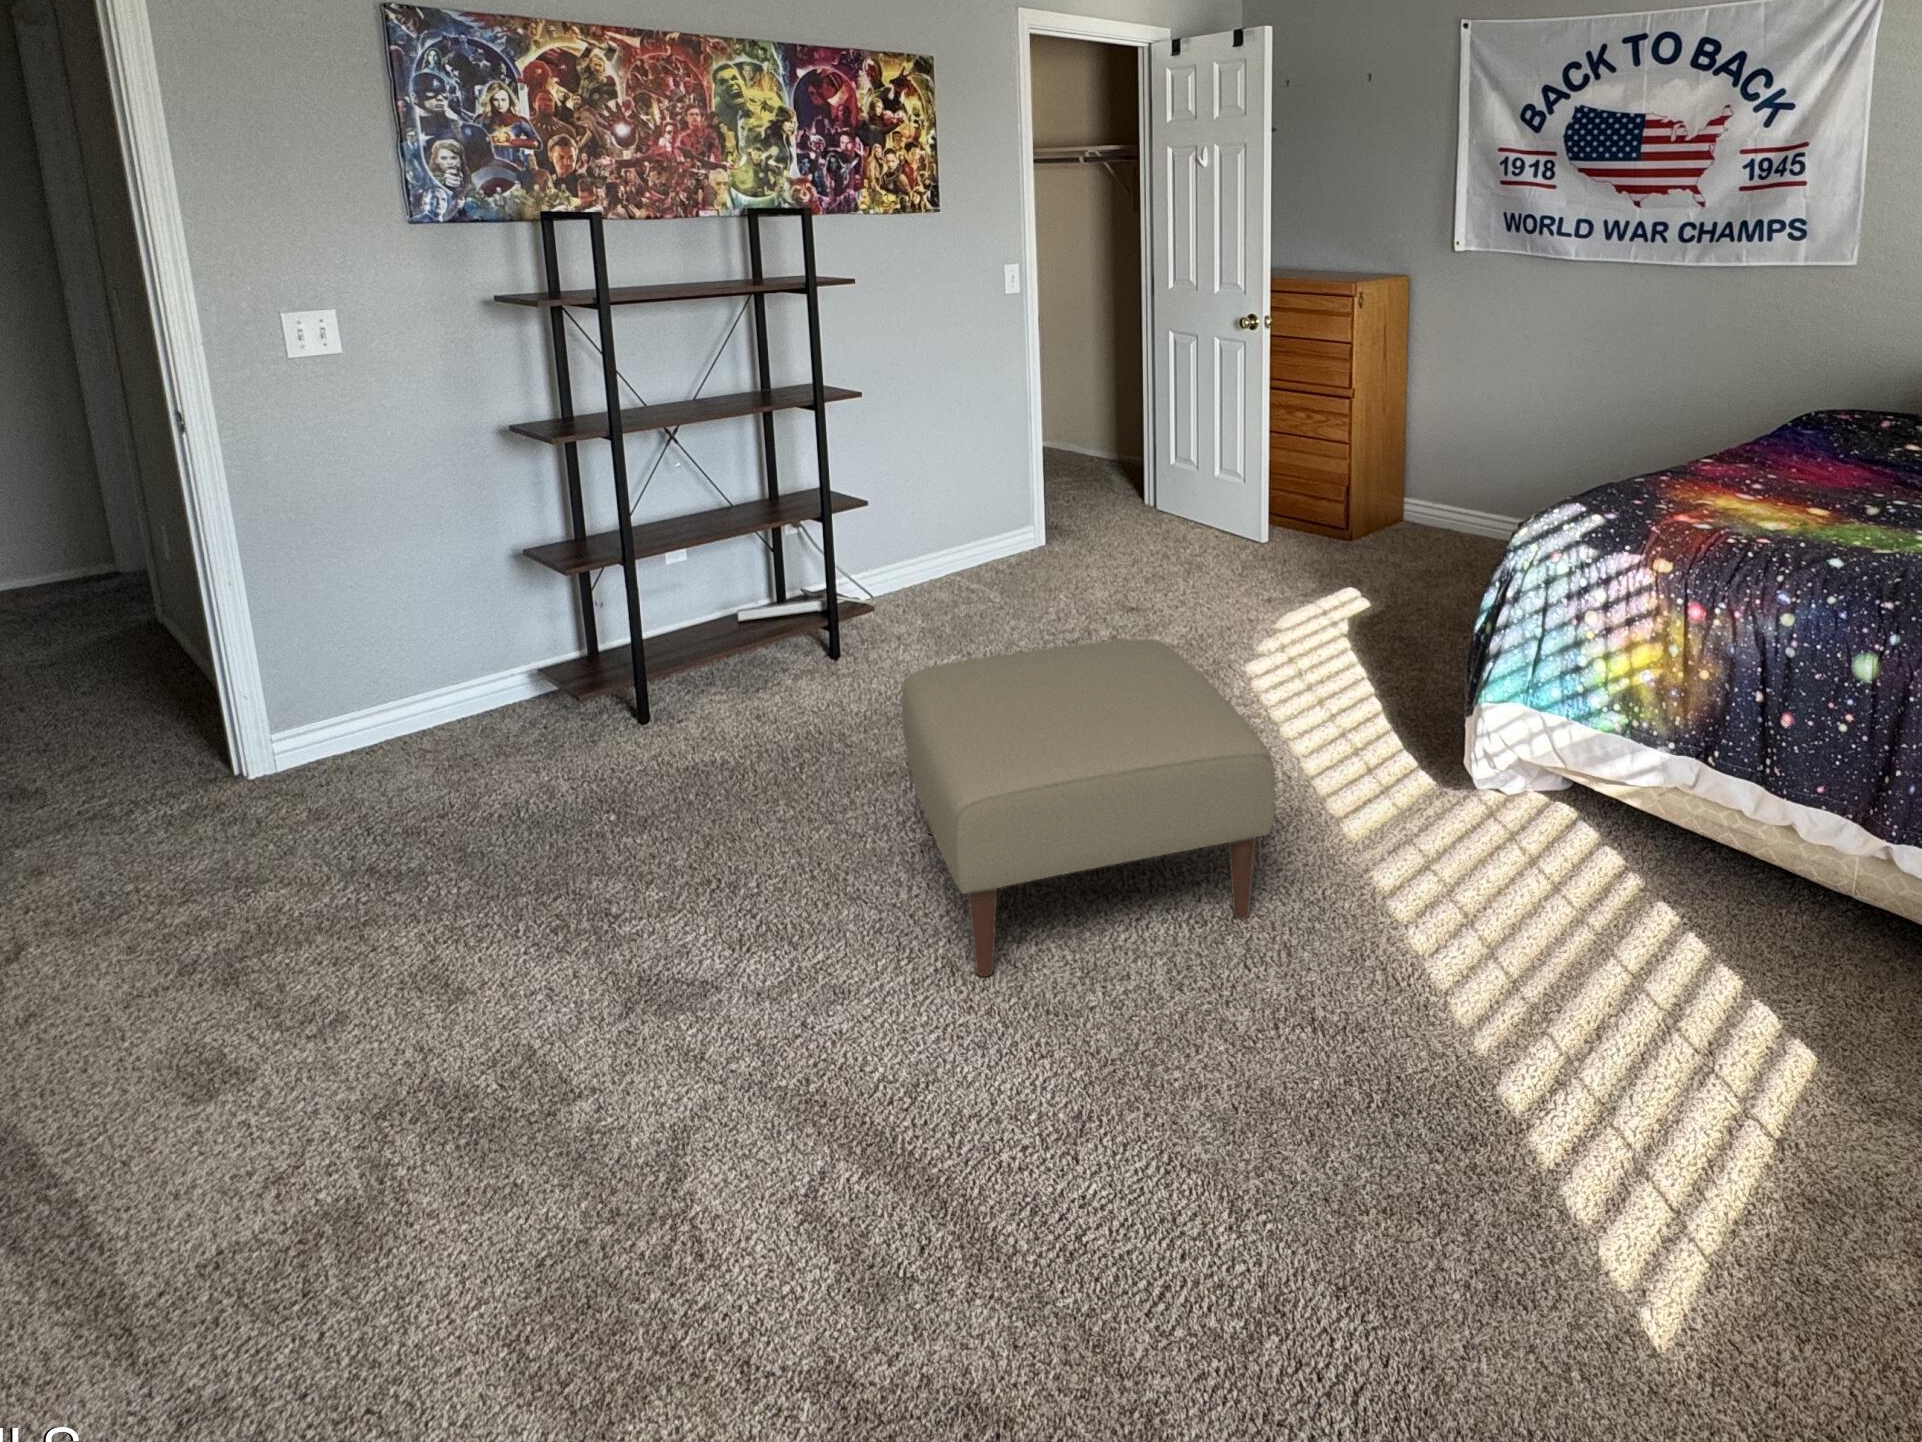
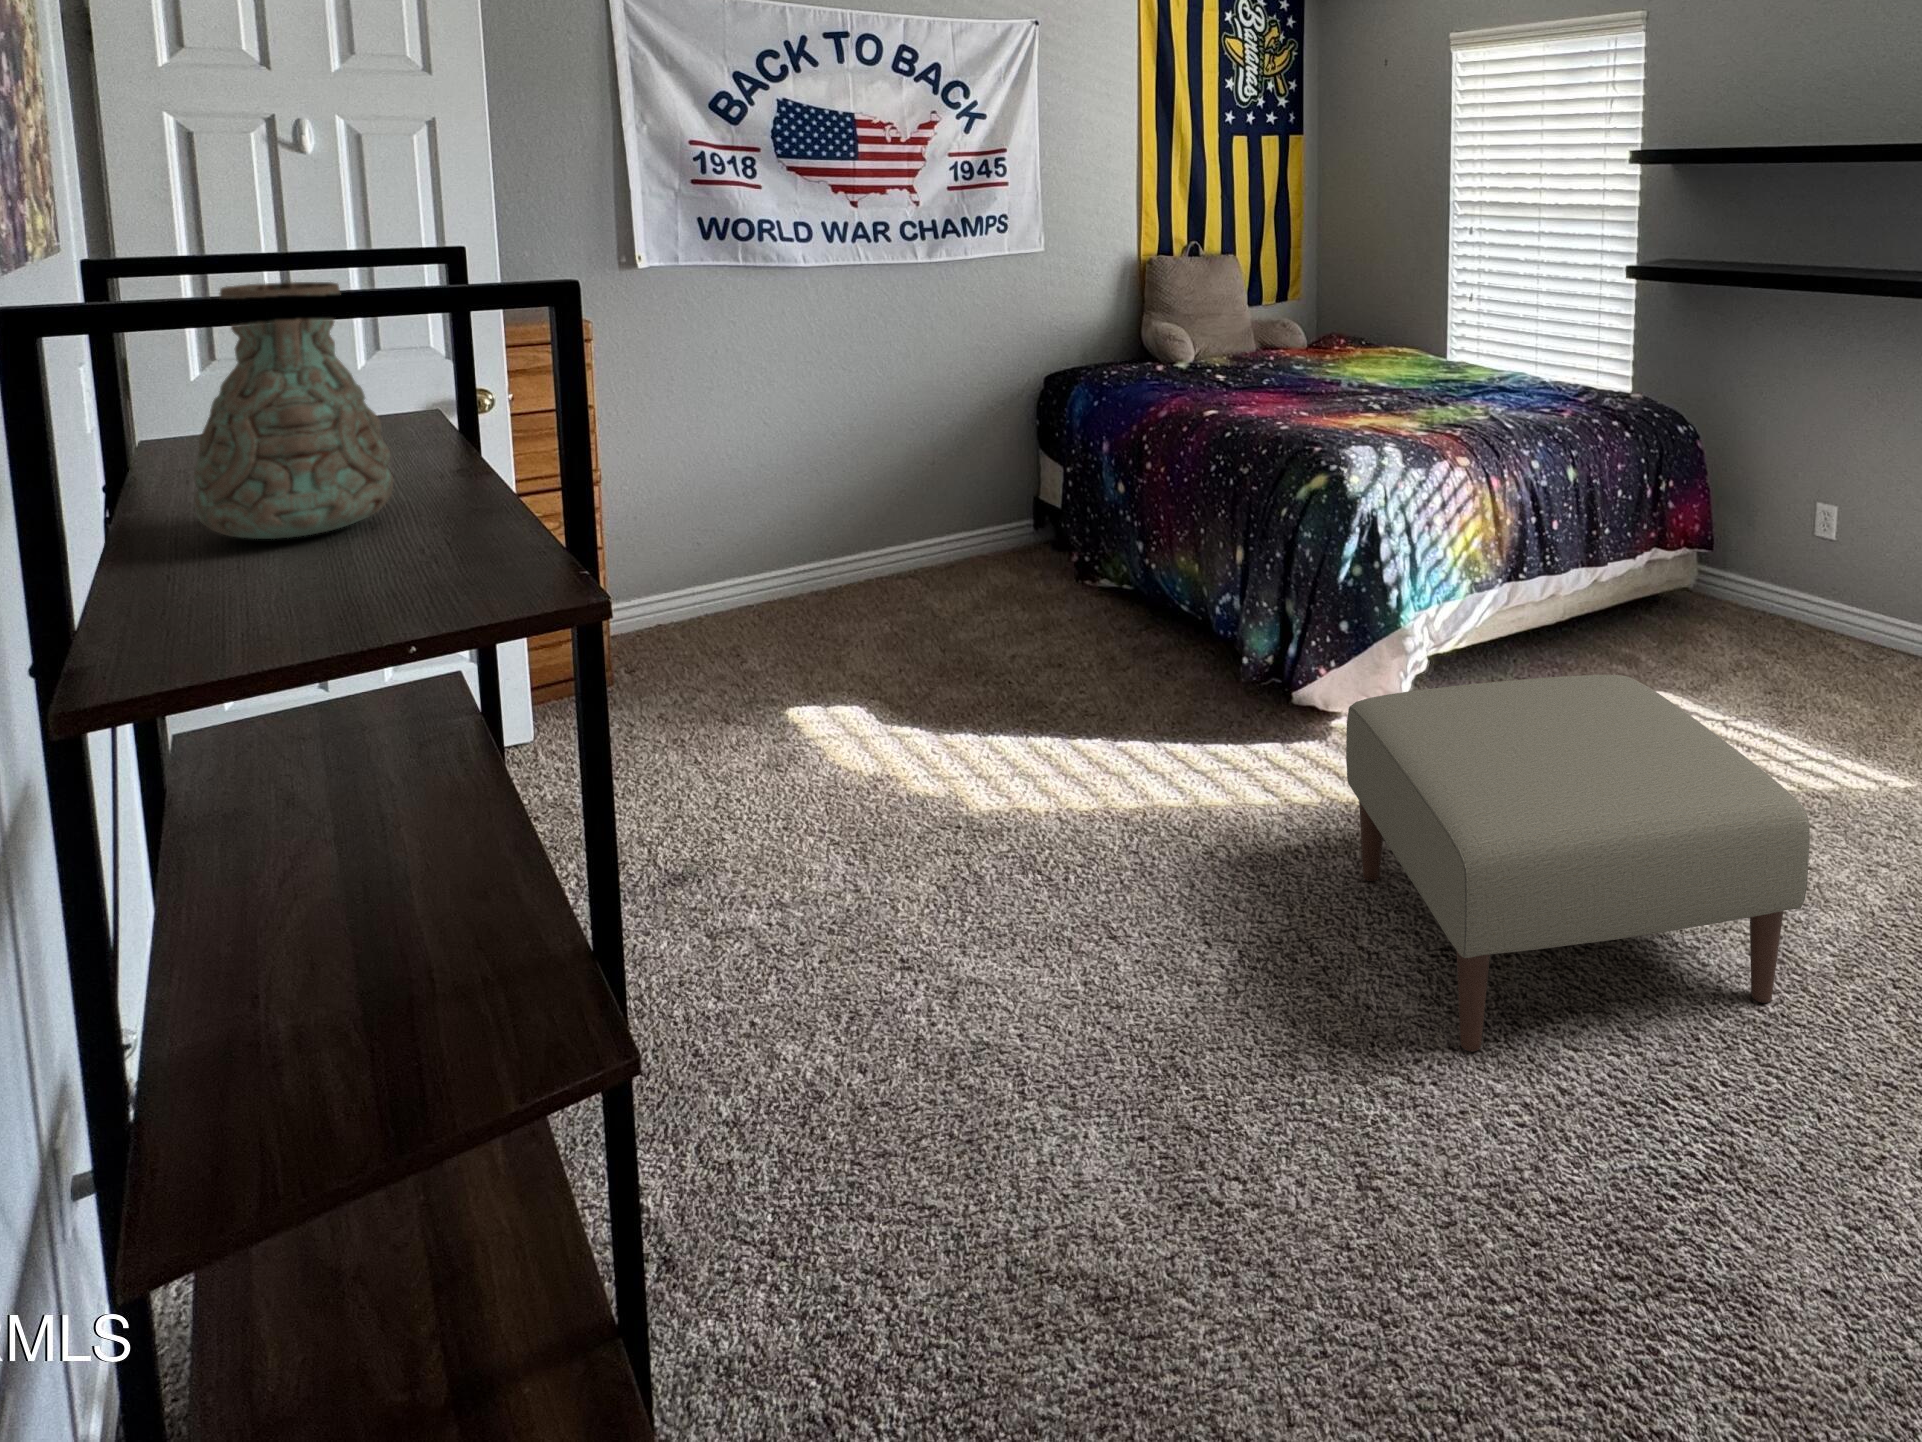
decorative vase: none [579,203,629,276] -> present [194,282,393,539]

